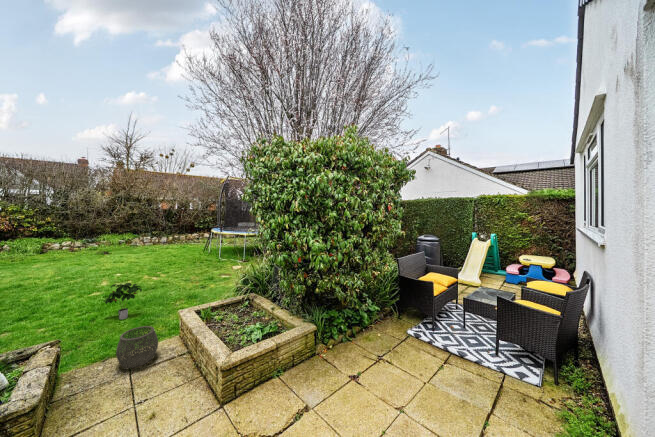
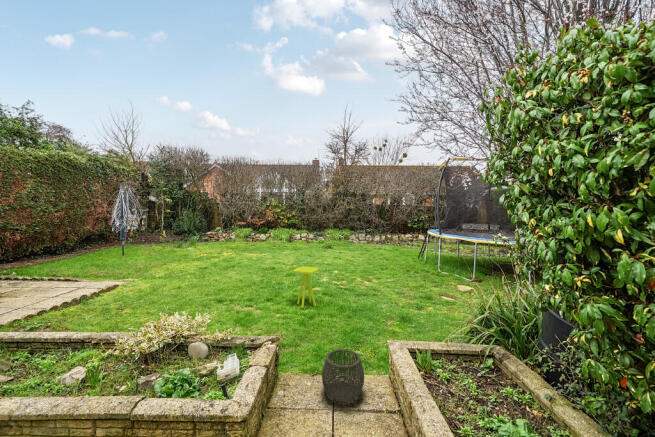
side table: none [64,271,101,313] -> present [292,266,319,308]
potted plant: present [104,283,142,319] -> none [319,285,352,327]

